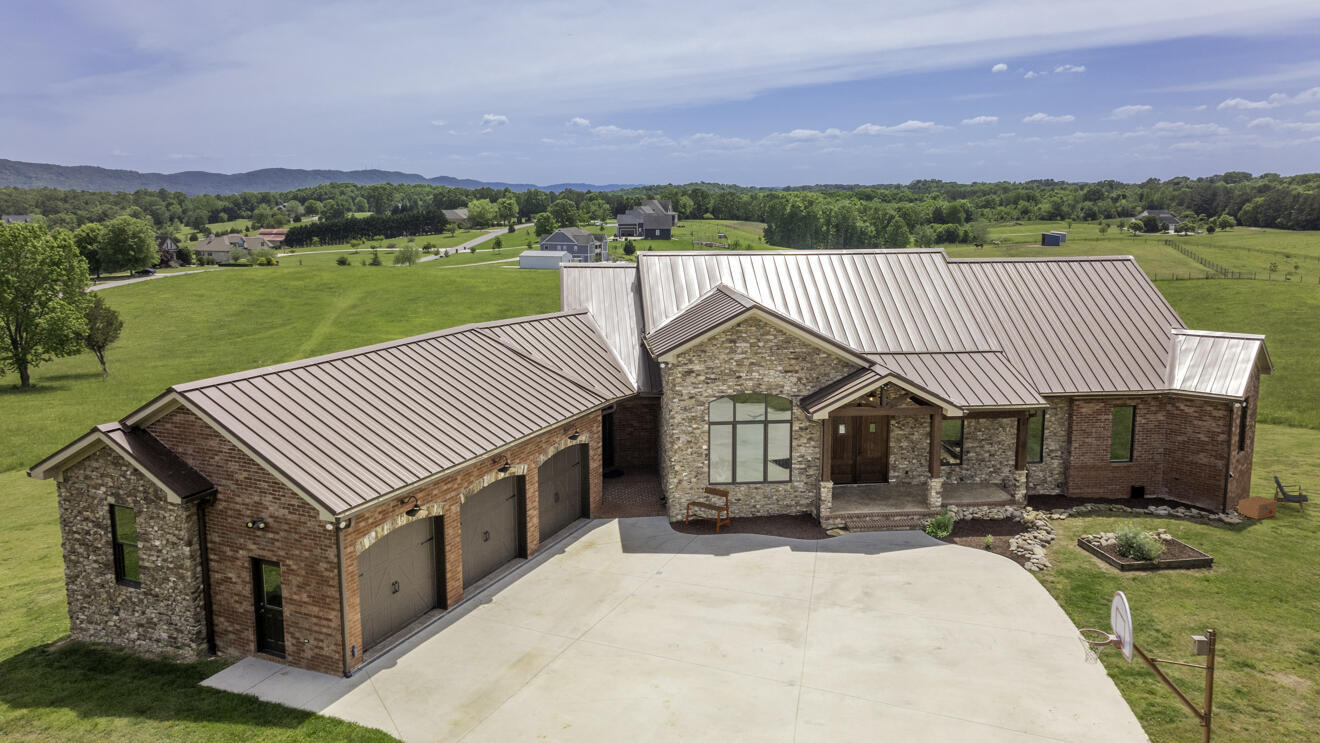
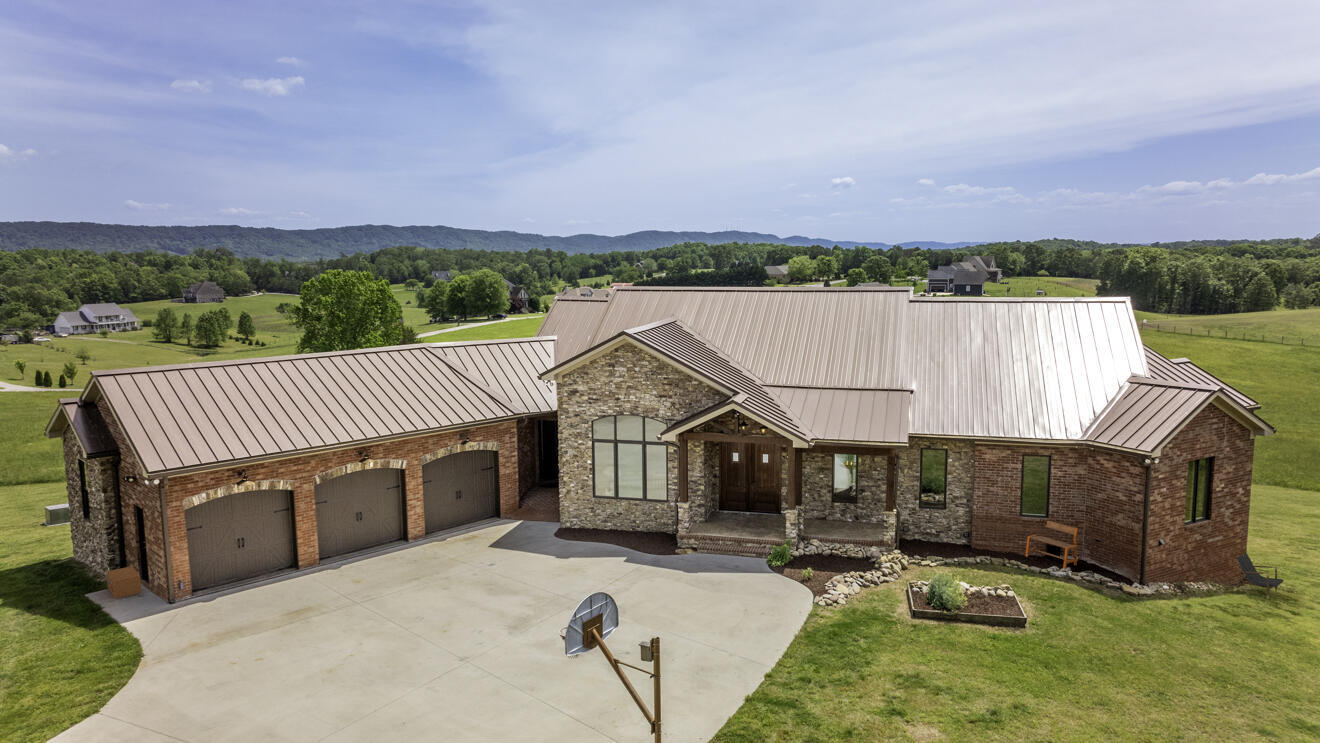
bench: present [686,487,730,532] -> present [1026,521,1078,569]
cardboard box: present [1238,496,1277,519] -> present [107,566,141,599]

